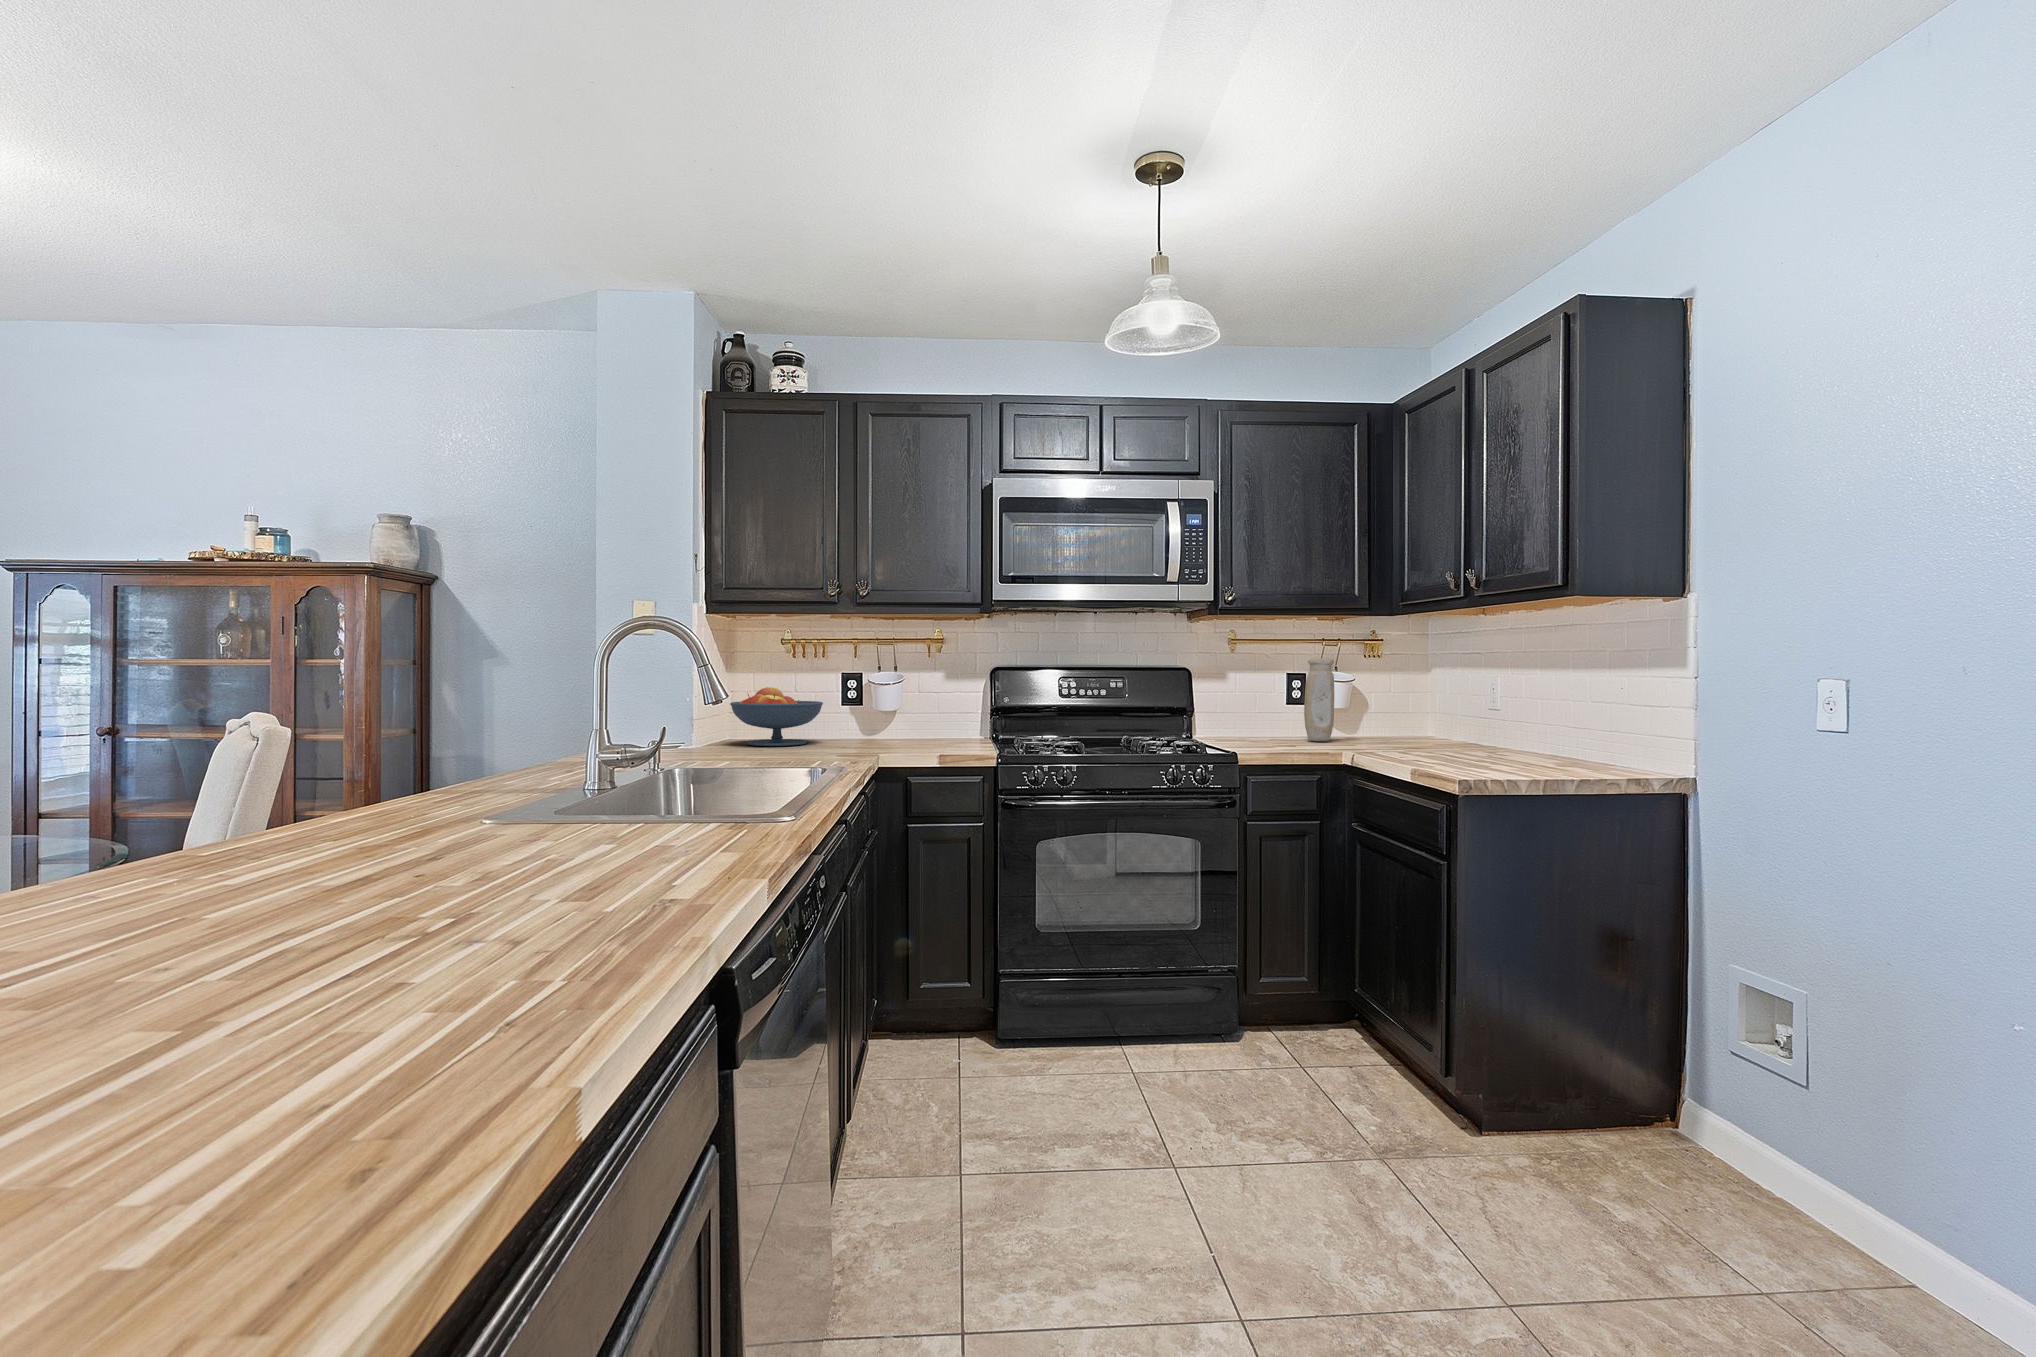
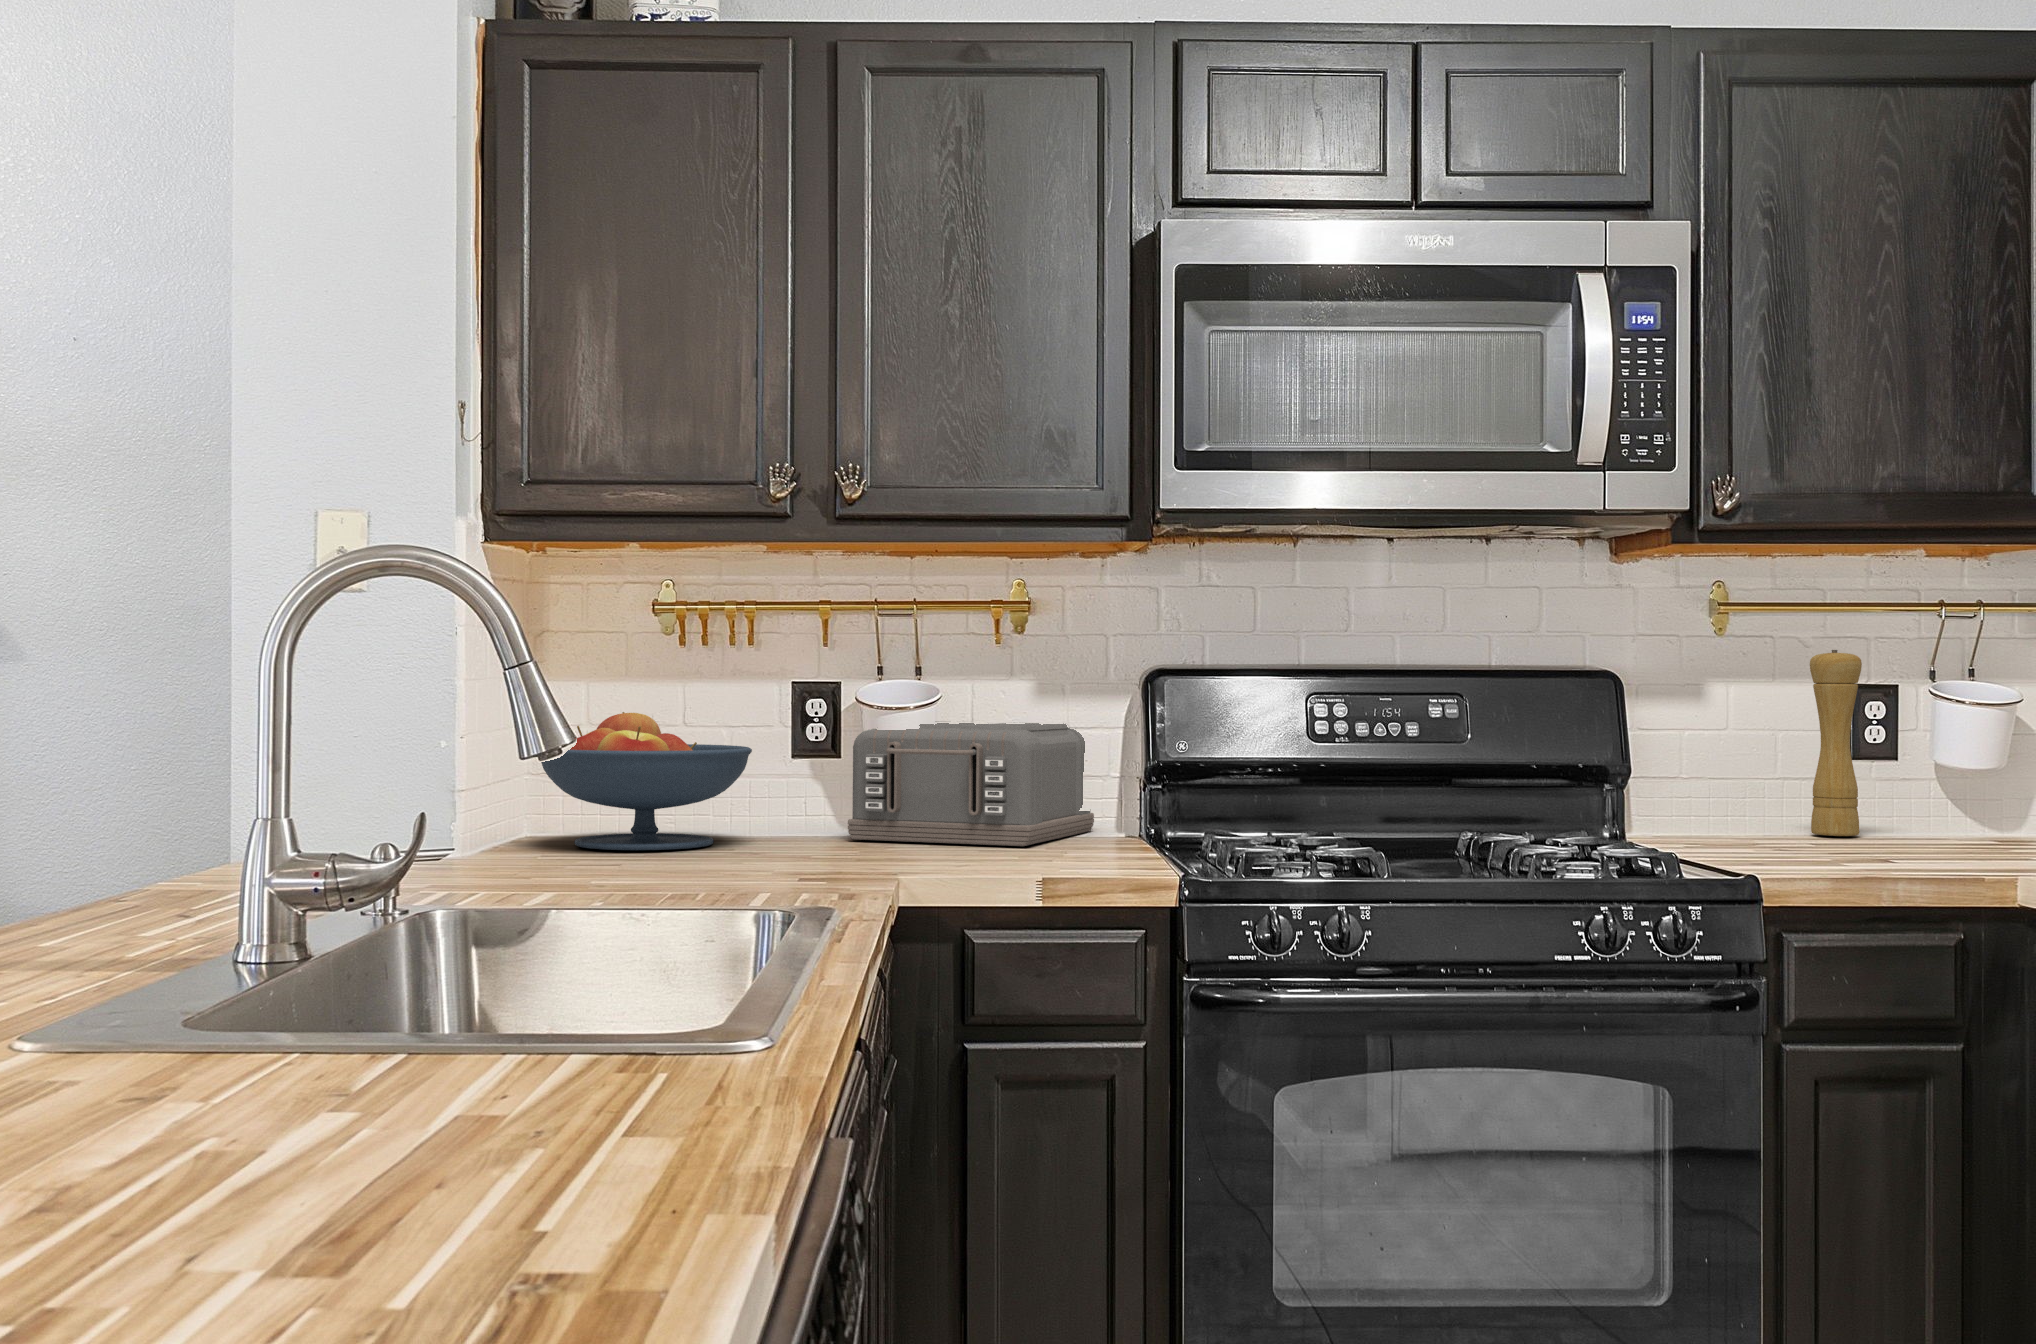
pepper mill: none [1271,658,1292,736] -> present [1810,650,1862,836]
vase: present [1304,658,1334,741] -> none [1908,648,1985,851]
toaster: none [865,690,971,743] -> present [848,723,1094,846]

